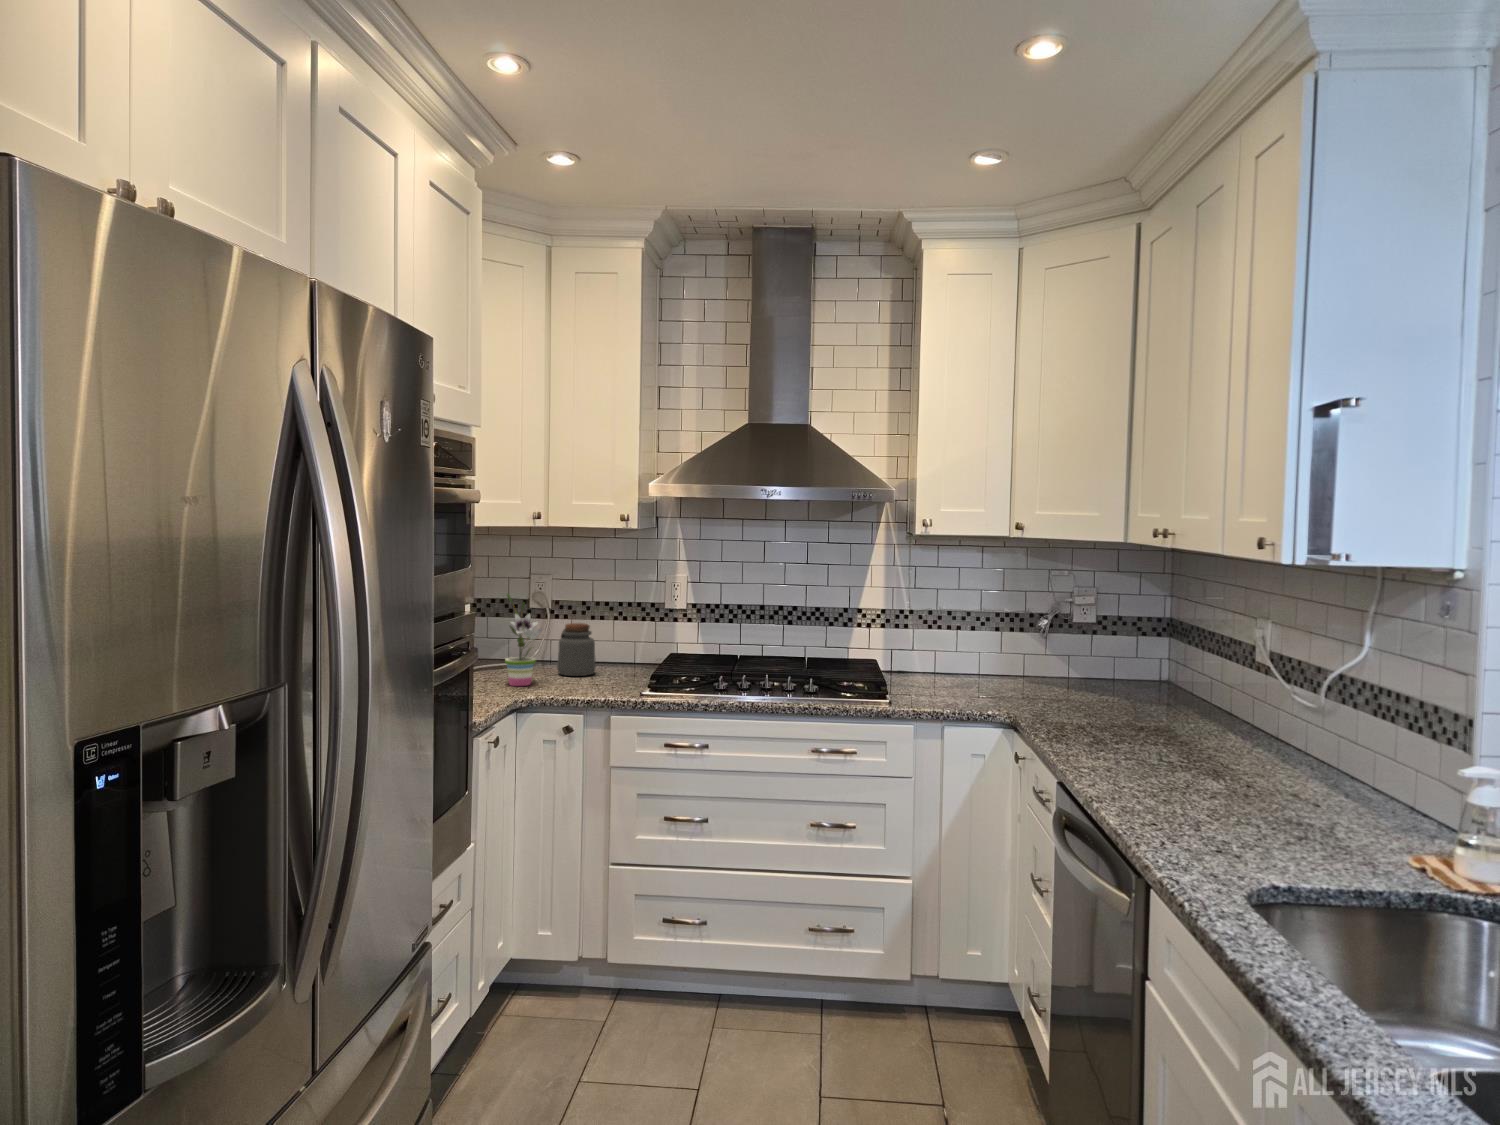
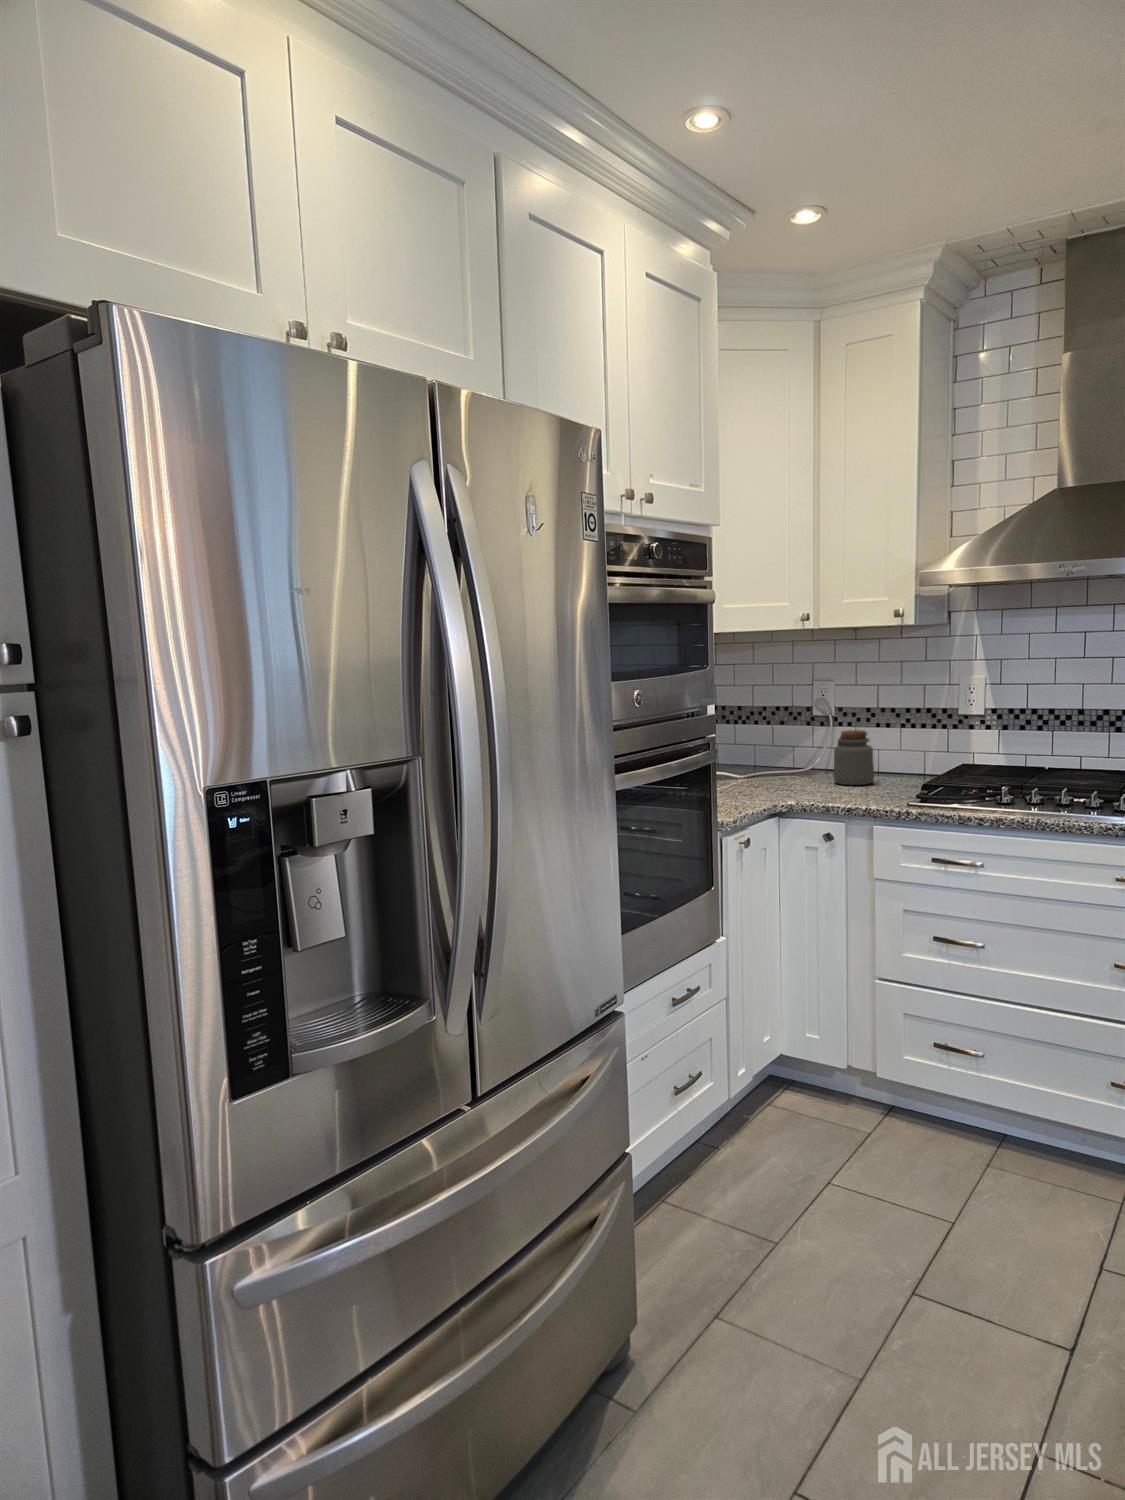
potted plant: present [505,594,543,686] -> none [773,700,816,792]

